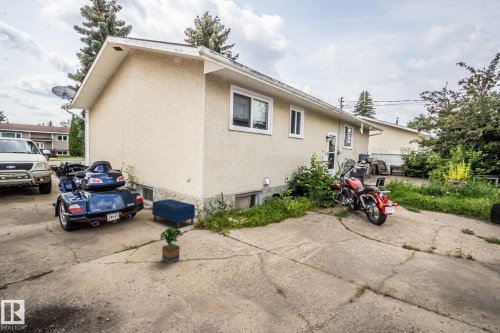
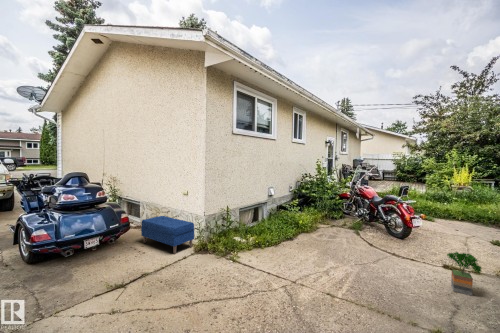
potted tree: present [160,228,183,264] -> present [447,252,481,296]

